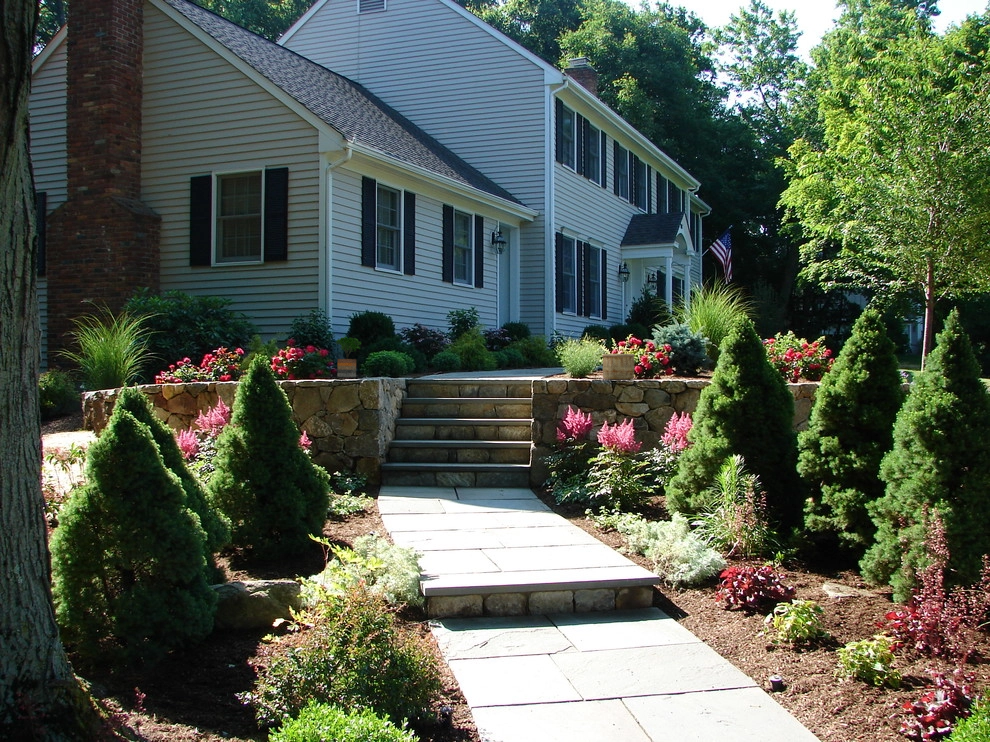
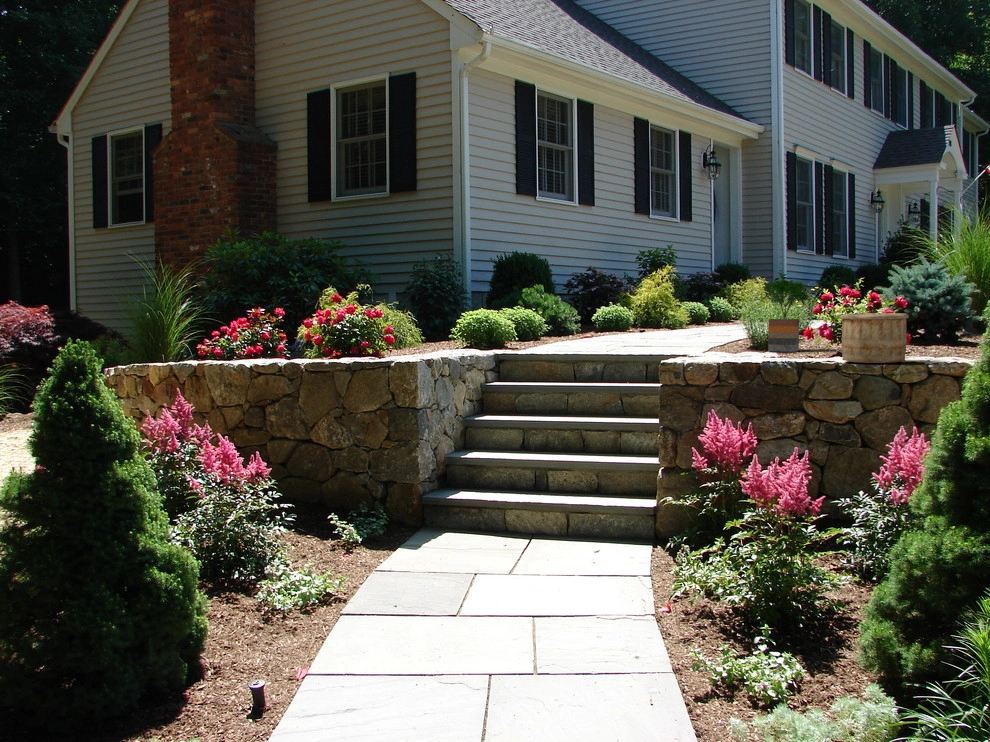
potted tree: present [336,337,361,377] -> present [763,279,811,352]

